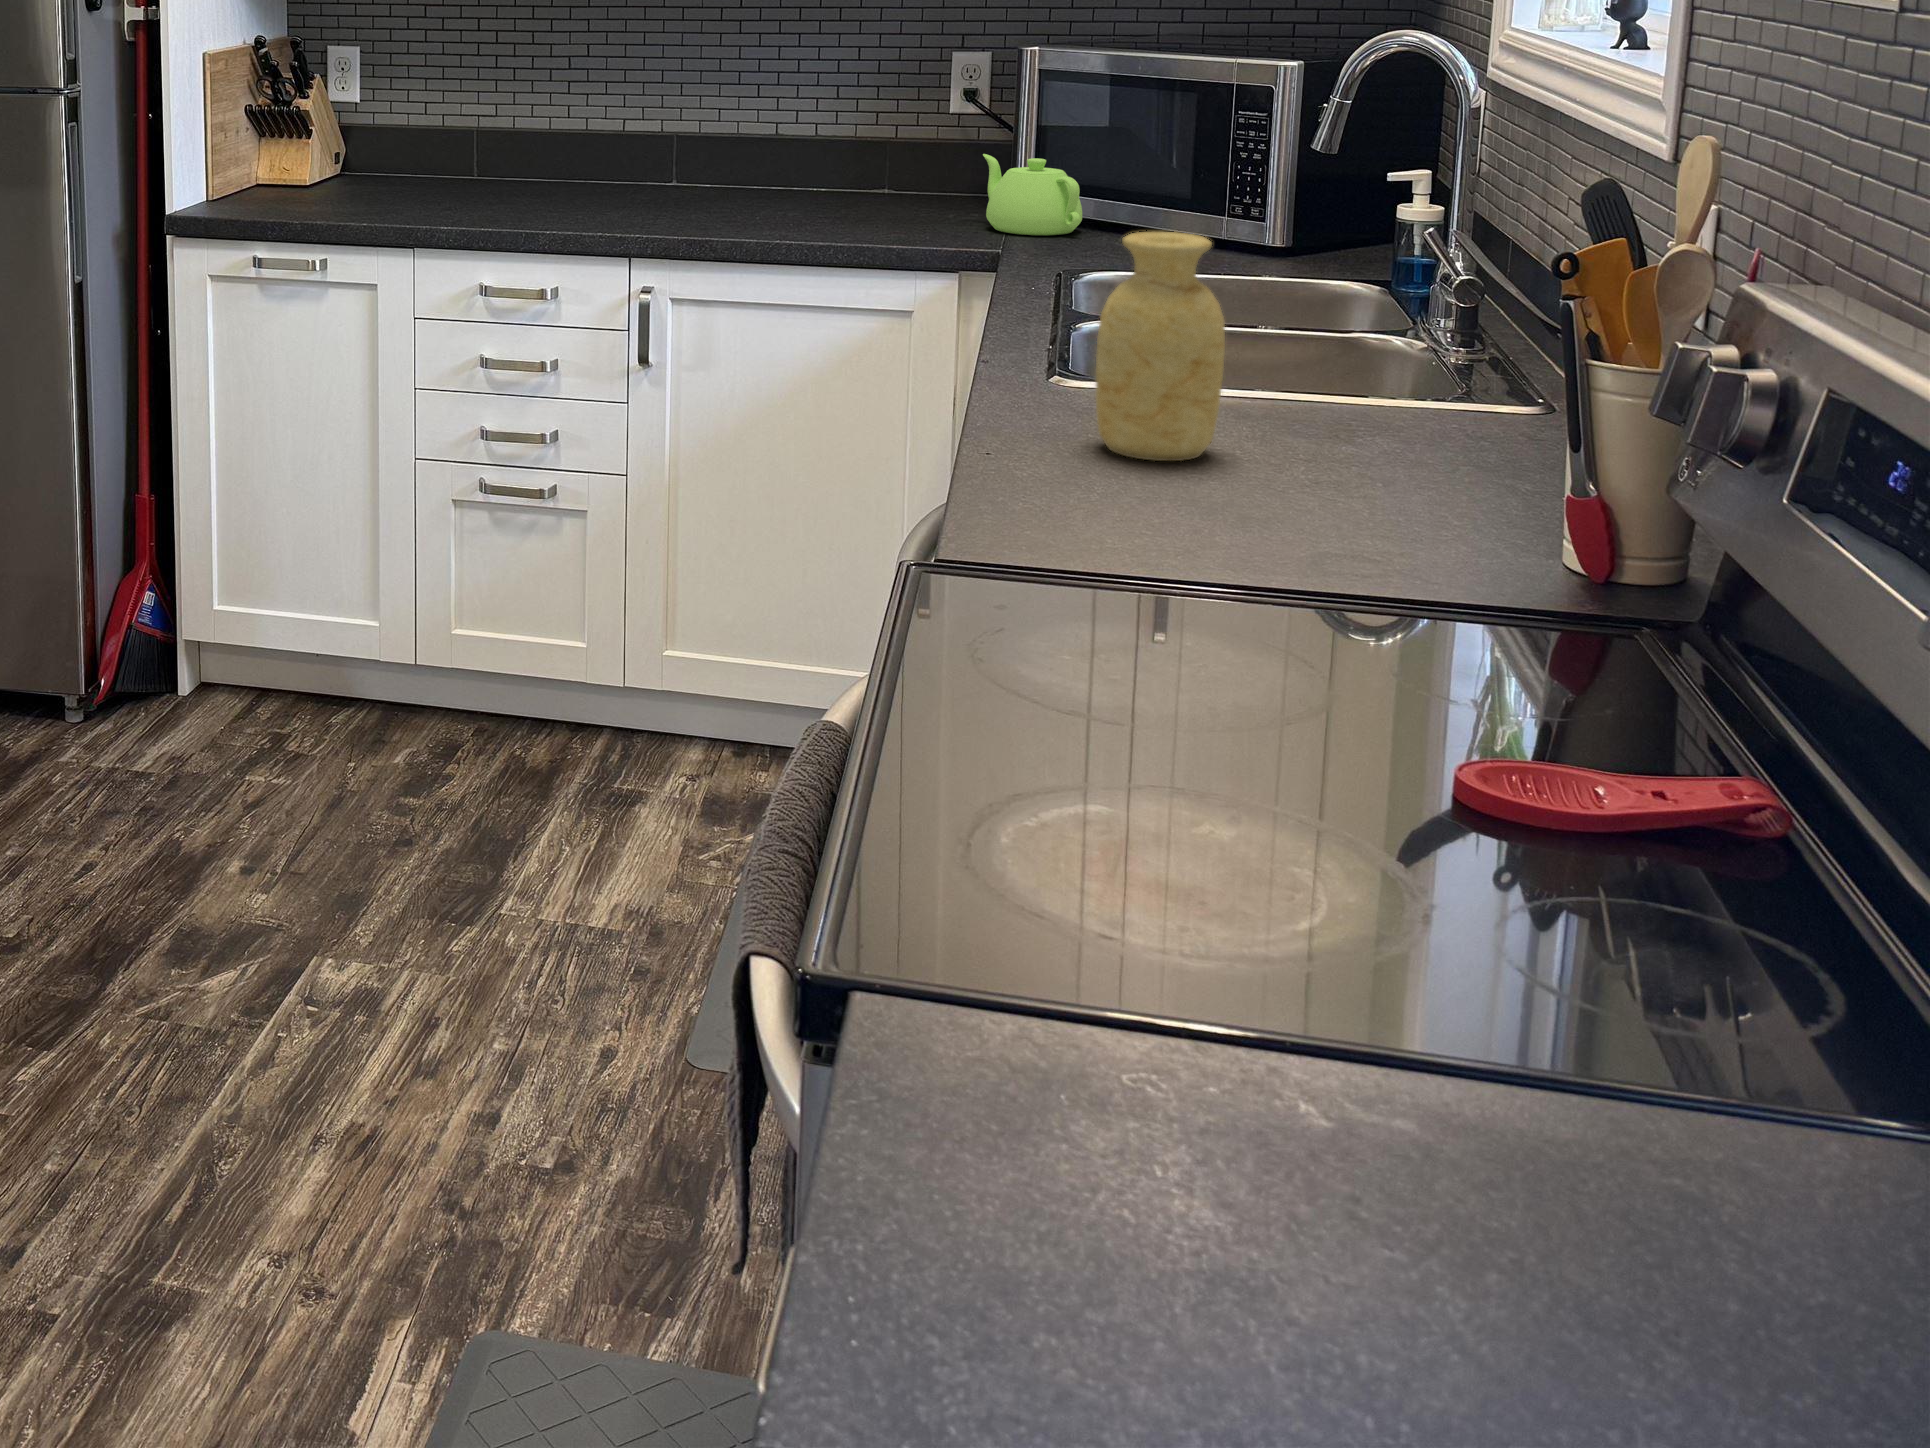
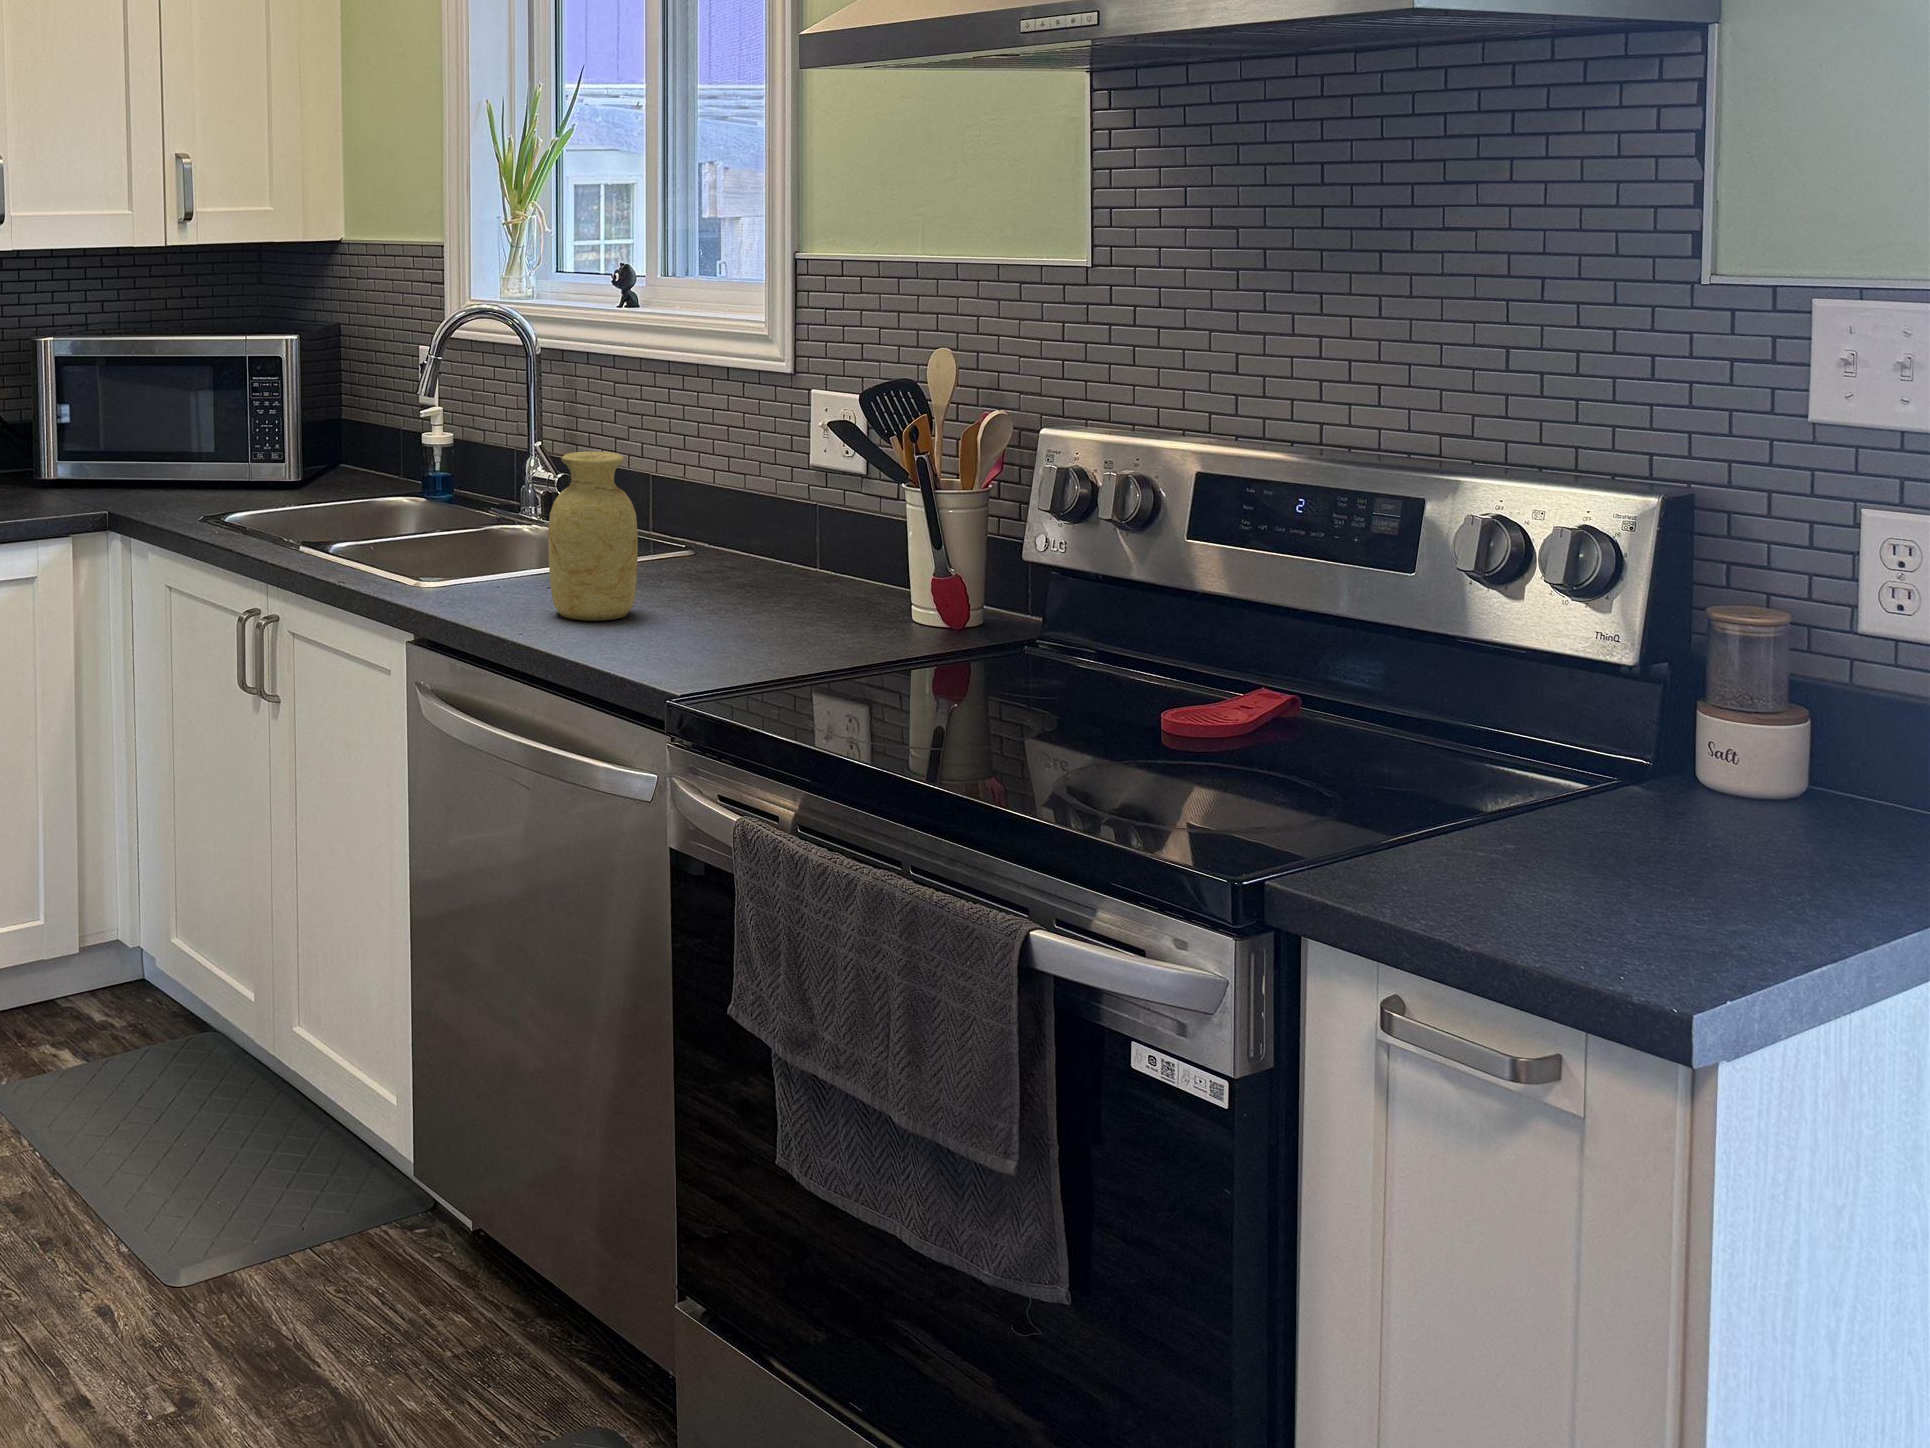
teapot: present [983,154,1082,235] -> none [22,434,131,501]

